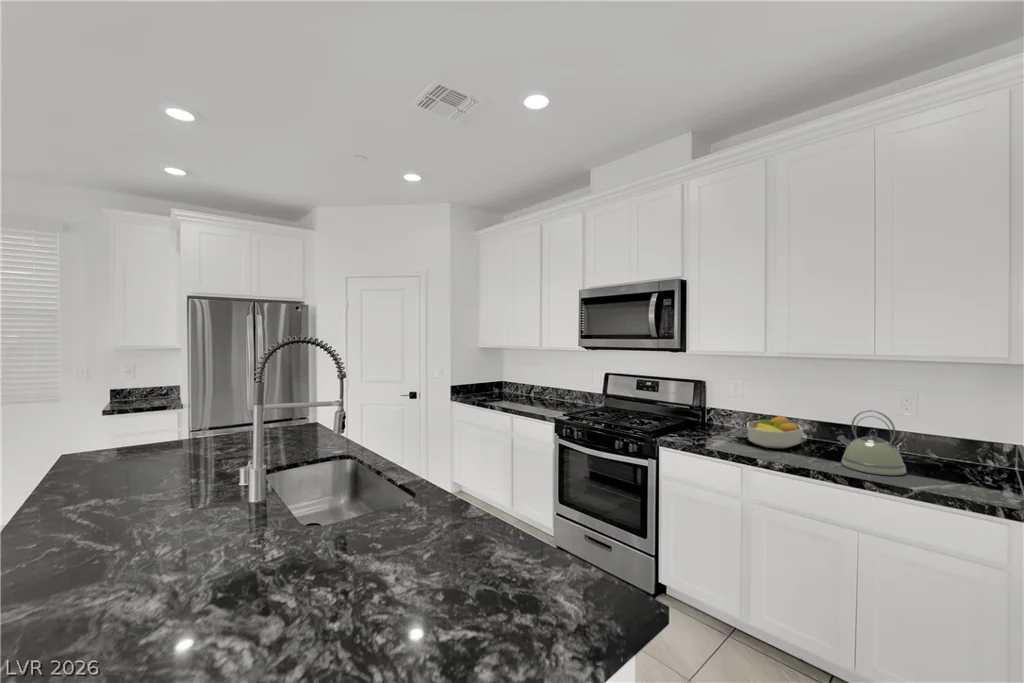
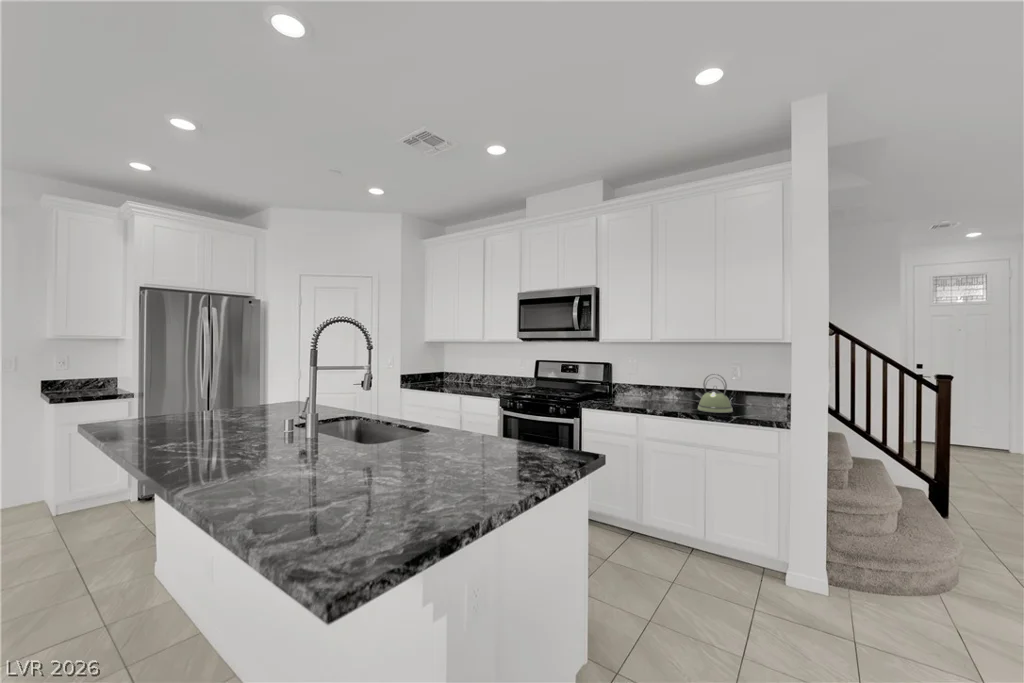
fruit bowl: present [747,416,802,449] -> none [641,384,676,405]

